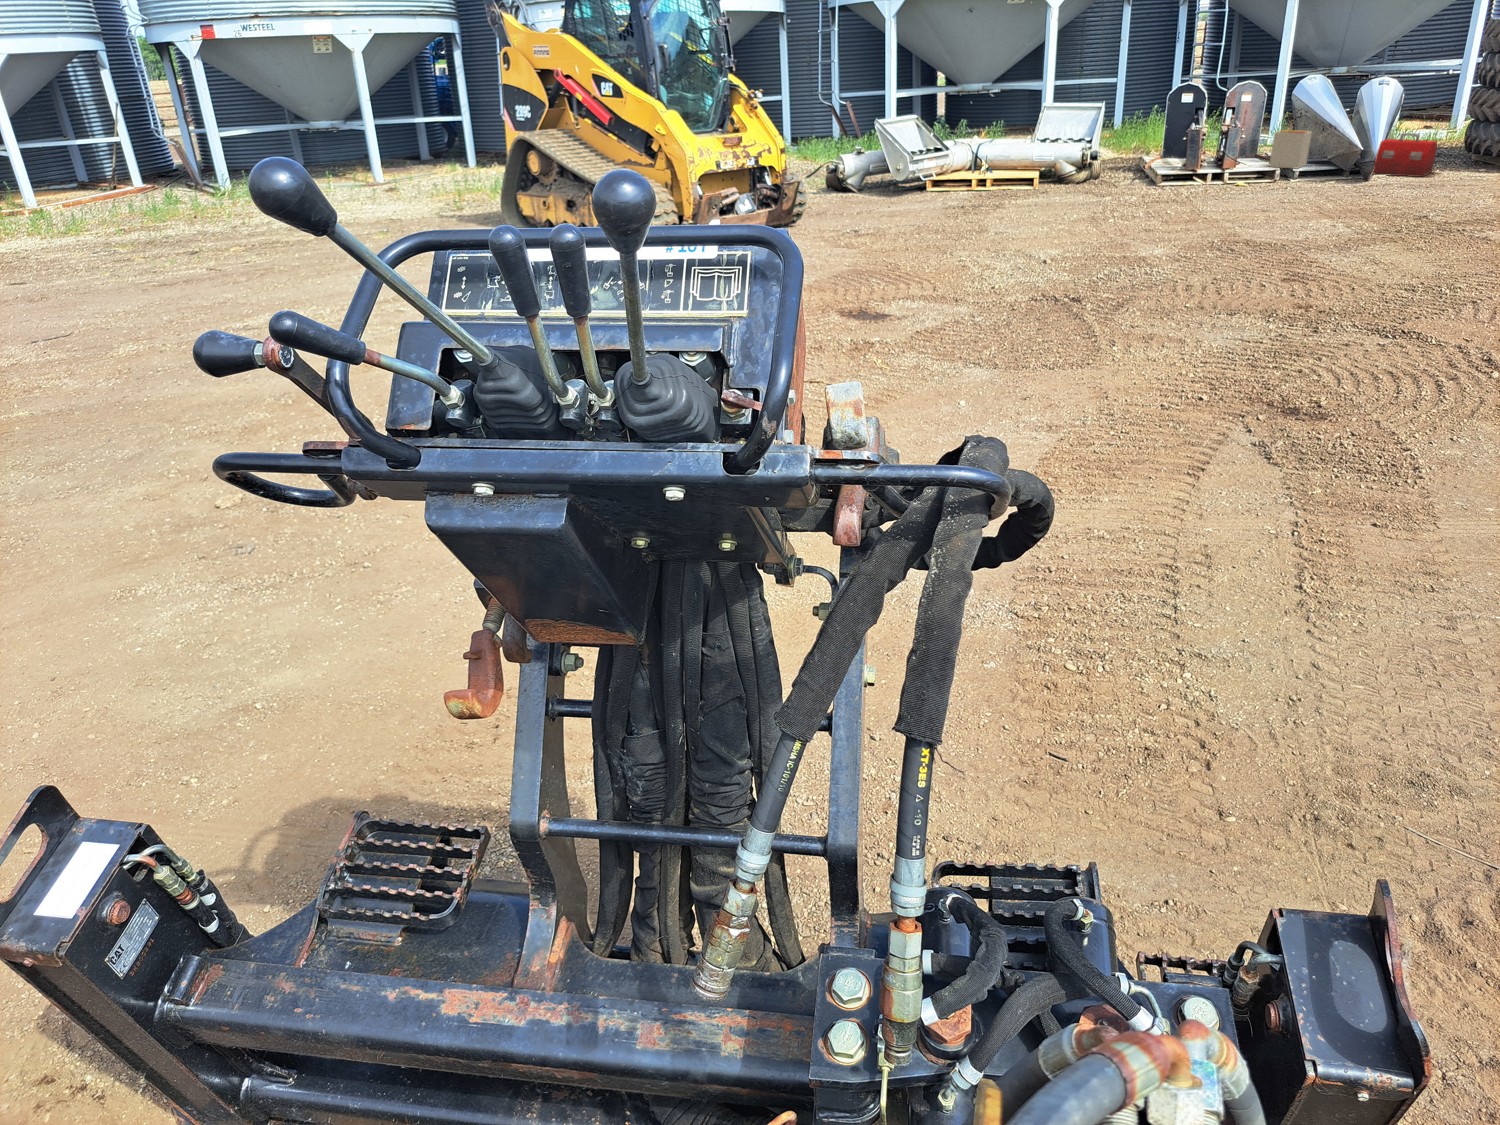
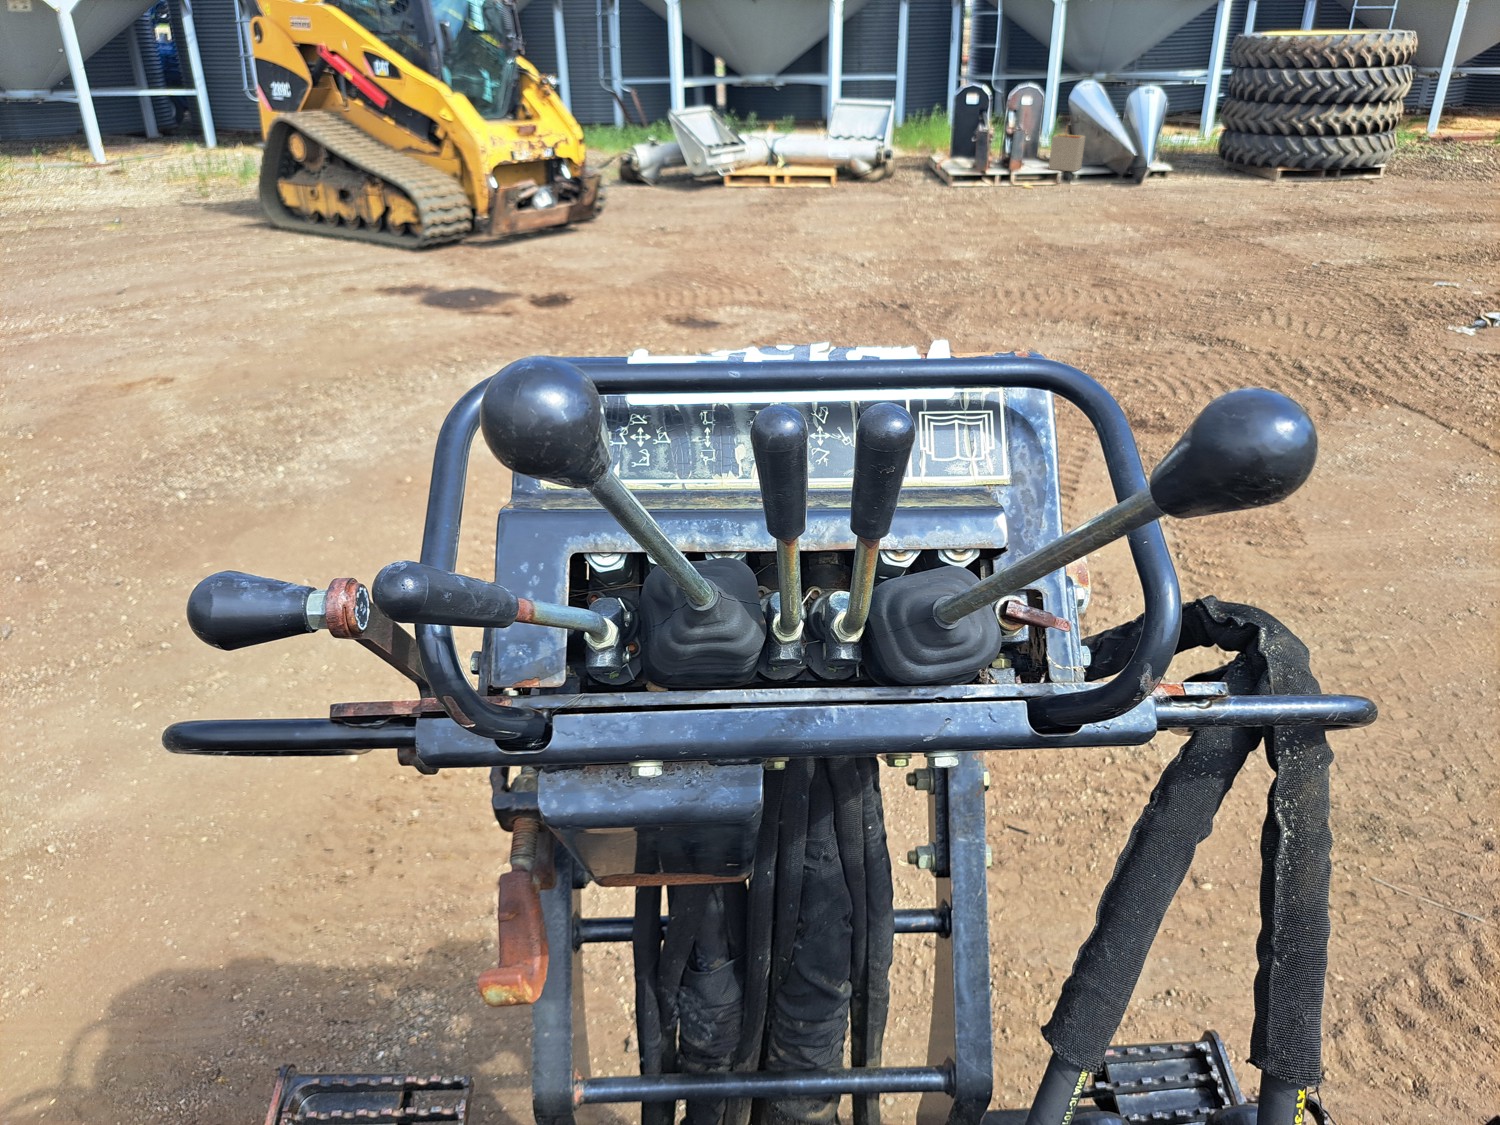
toolbox: present [1373,133,1437,177] -> none [1142,141,1196,183]

